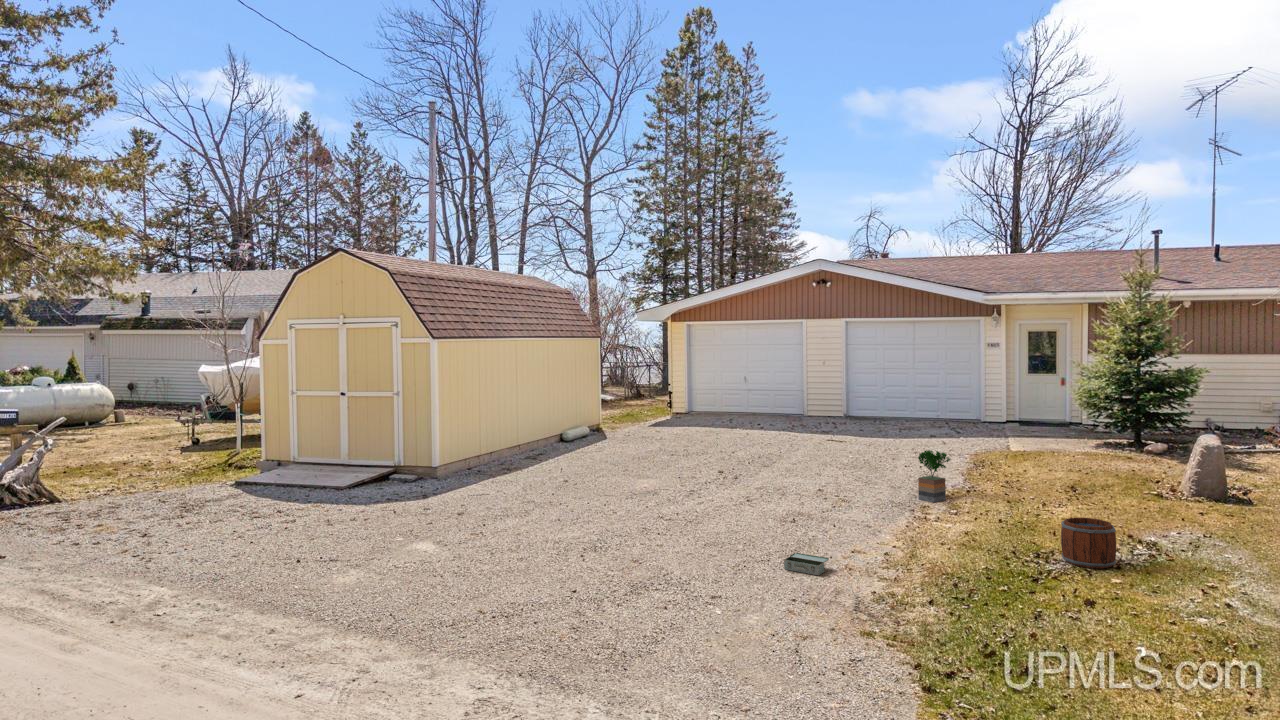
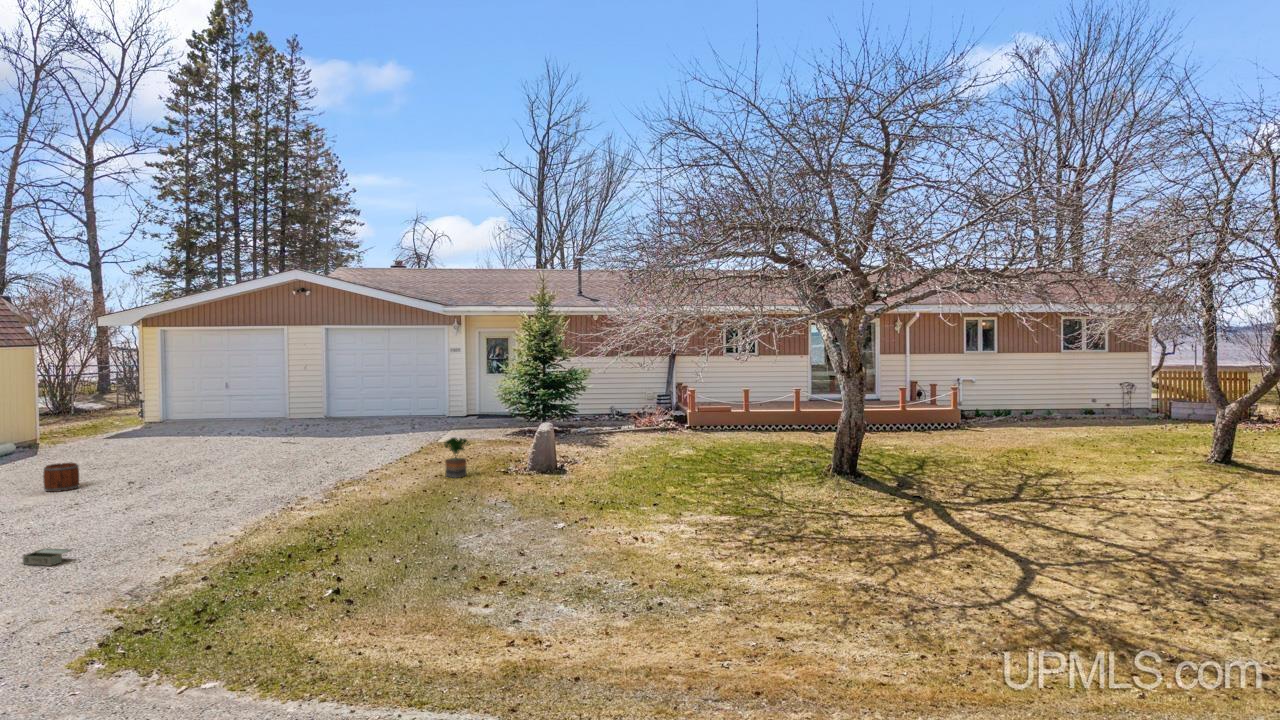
potted tree: present [918,450,950,502] -> present [444,438,470,478]
bucket: present [1061,517,1116,568] -> present [43,463,79,492]

